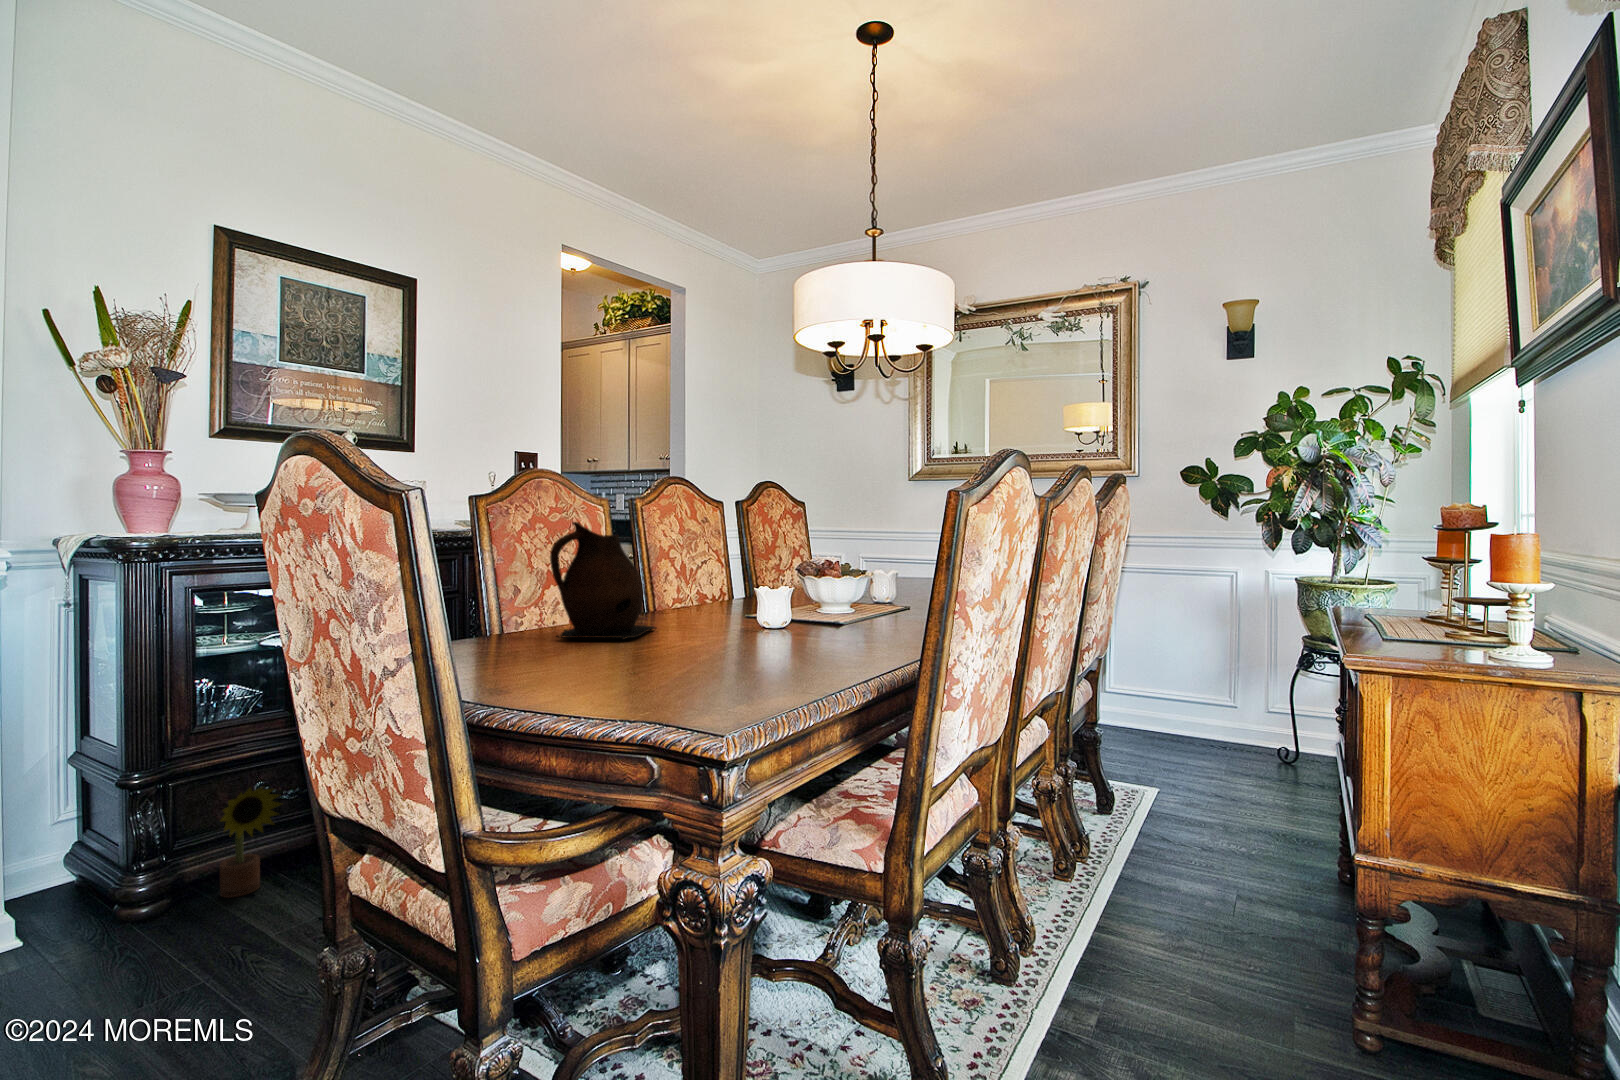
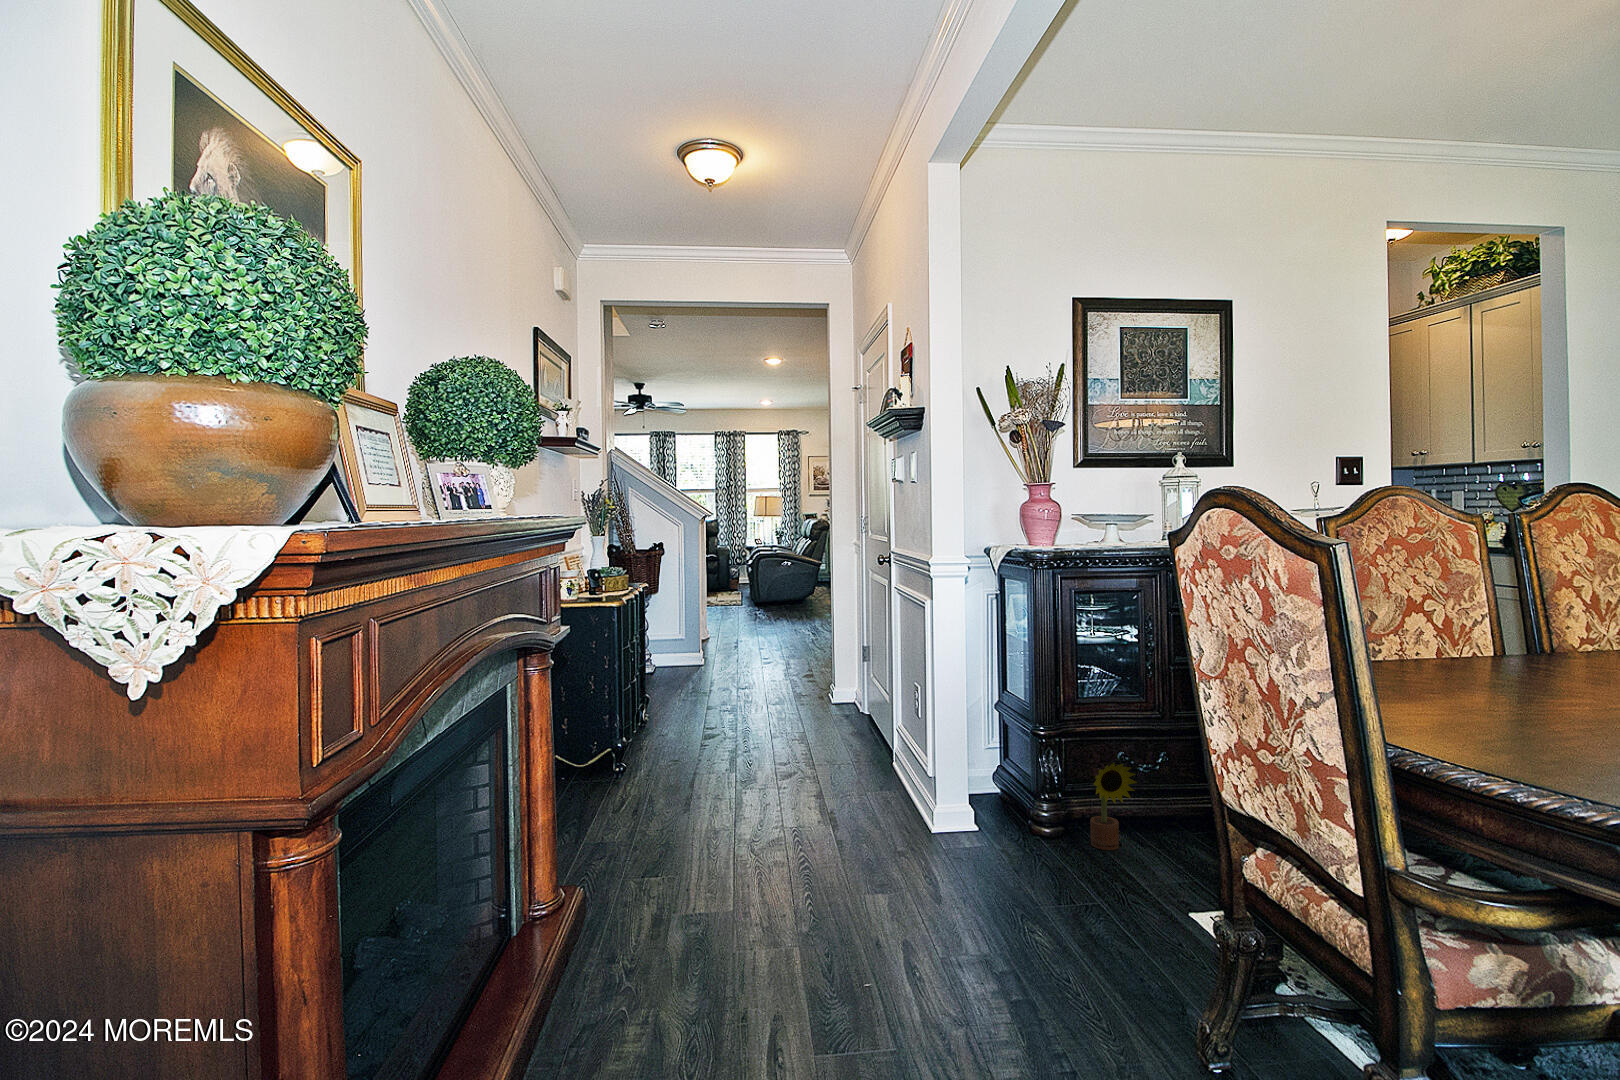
ceramic pitcher: present [550,522,656,640] -> none [1423,547,1578,689]

